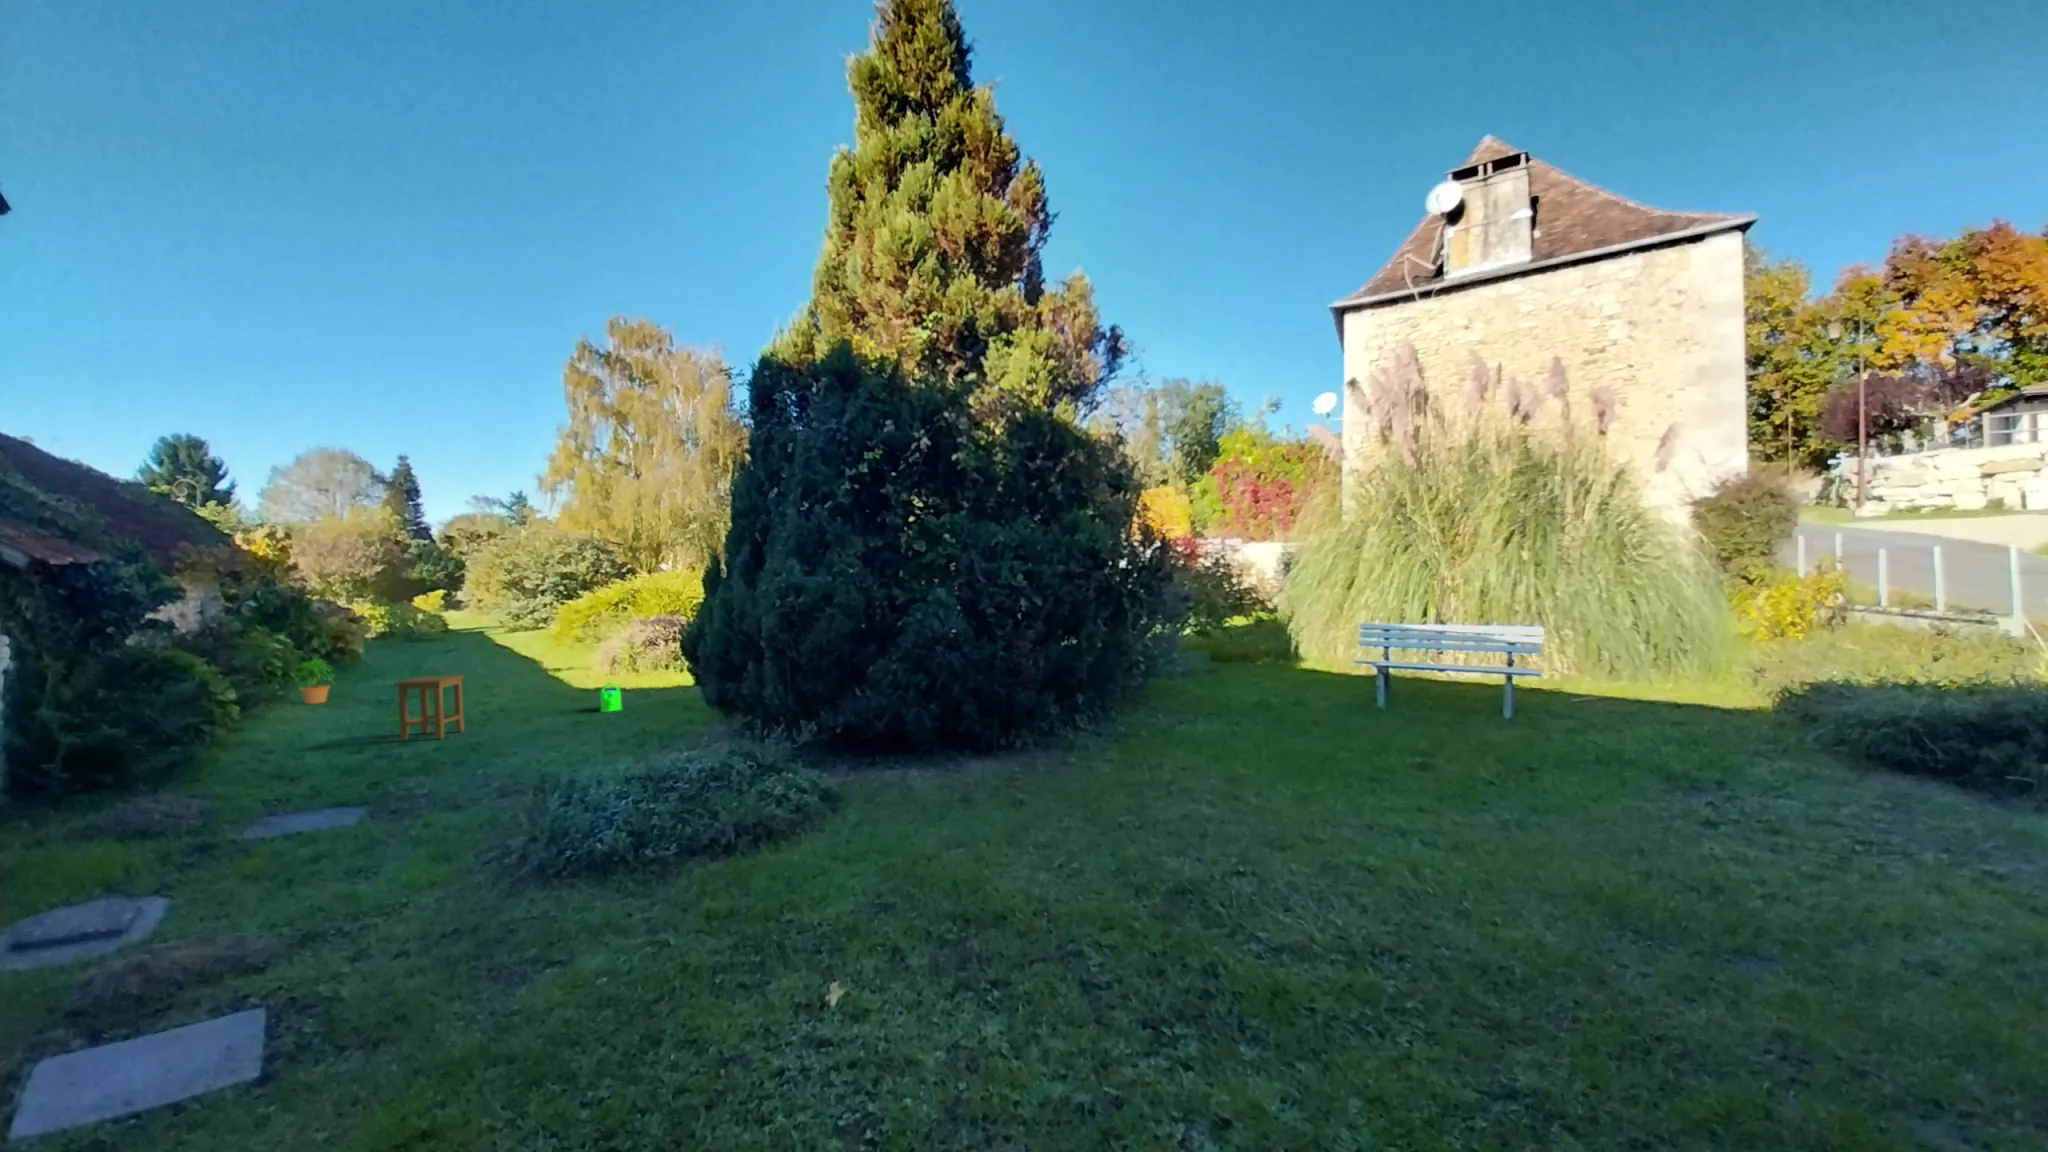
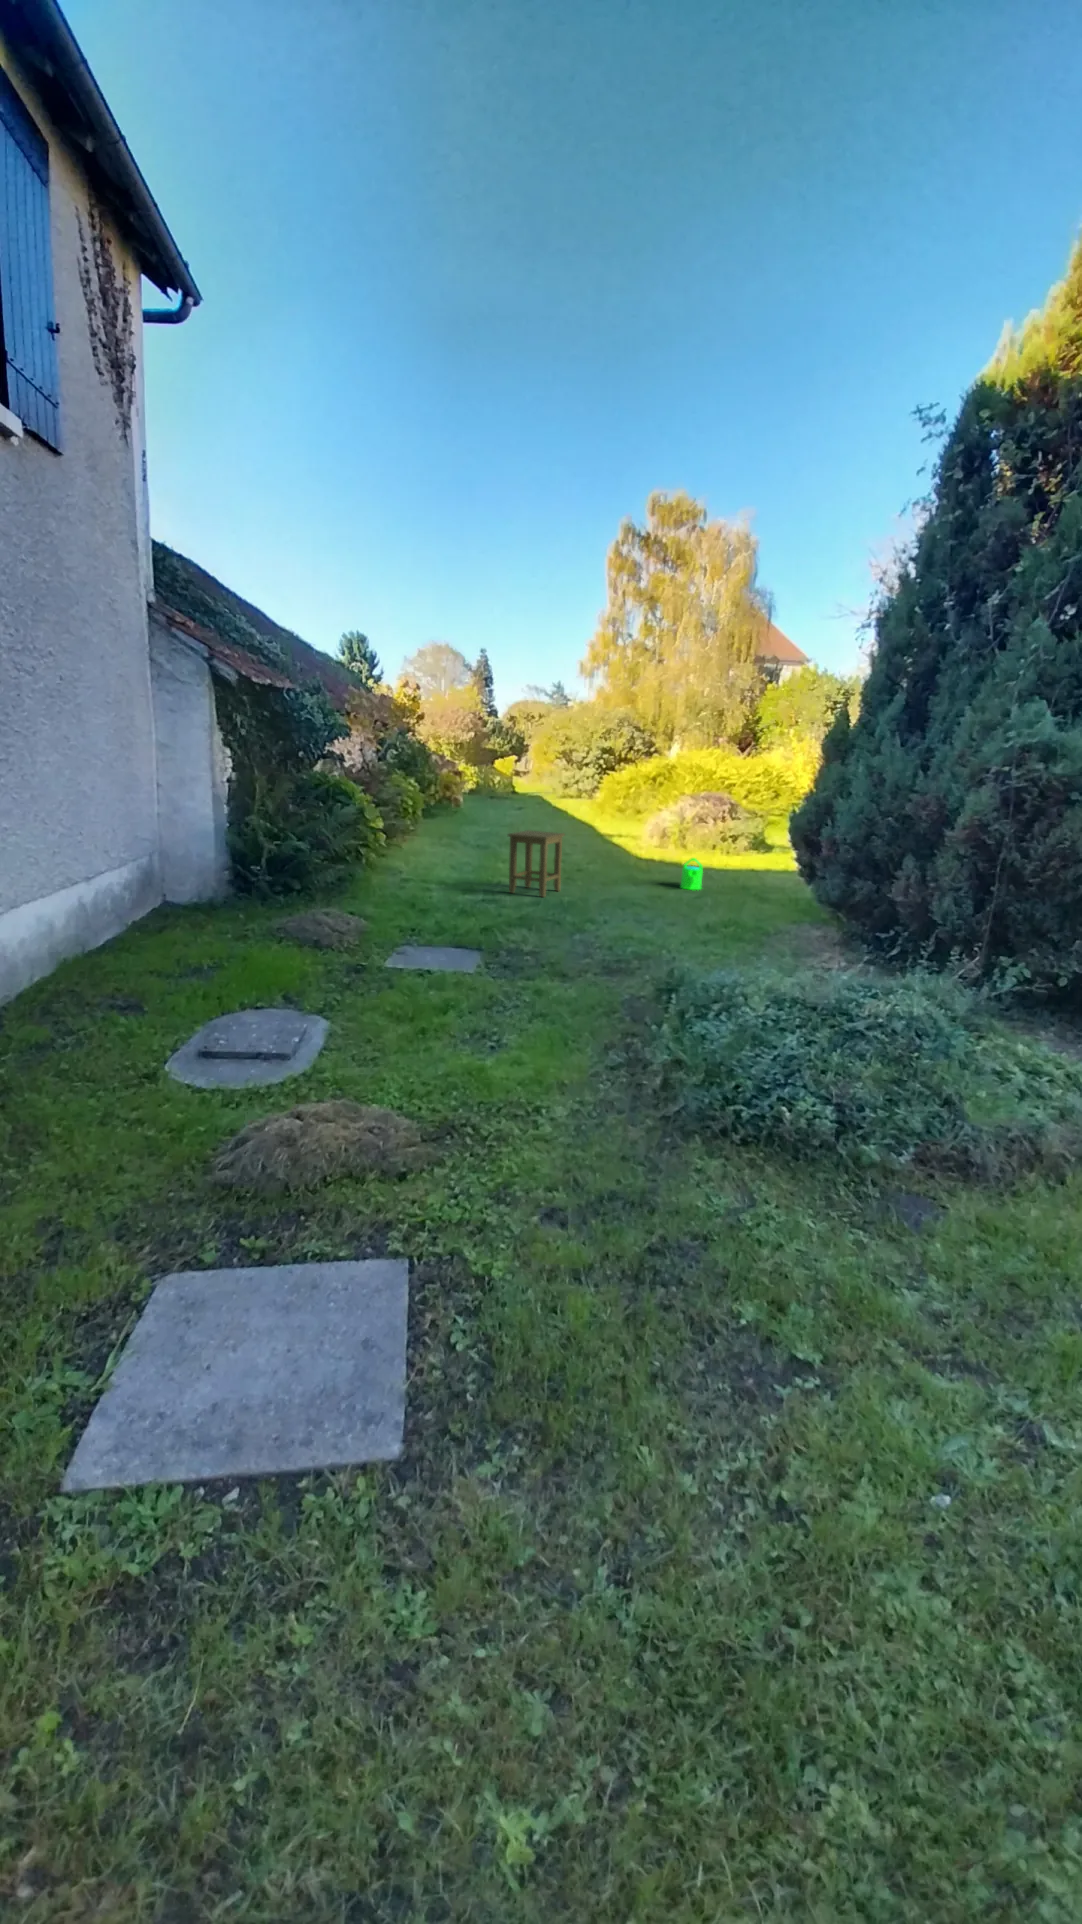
potted plant: present [297,659,334,704] -> none [422,803,455,842]

